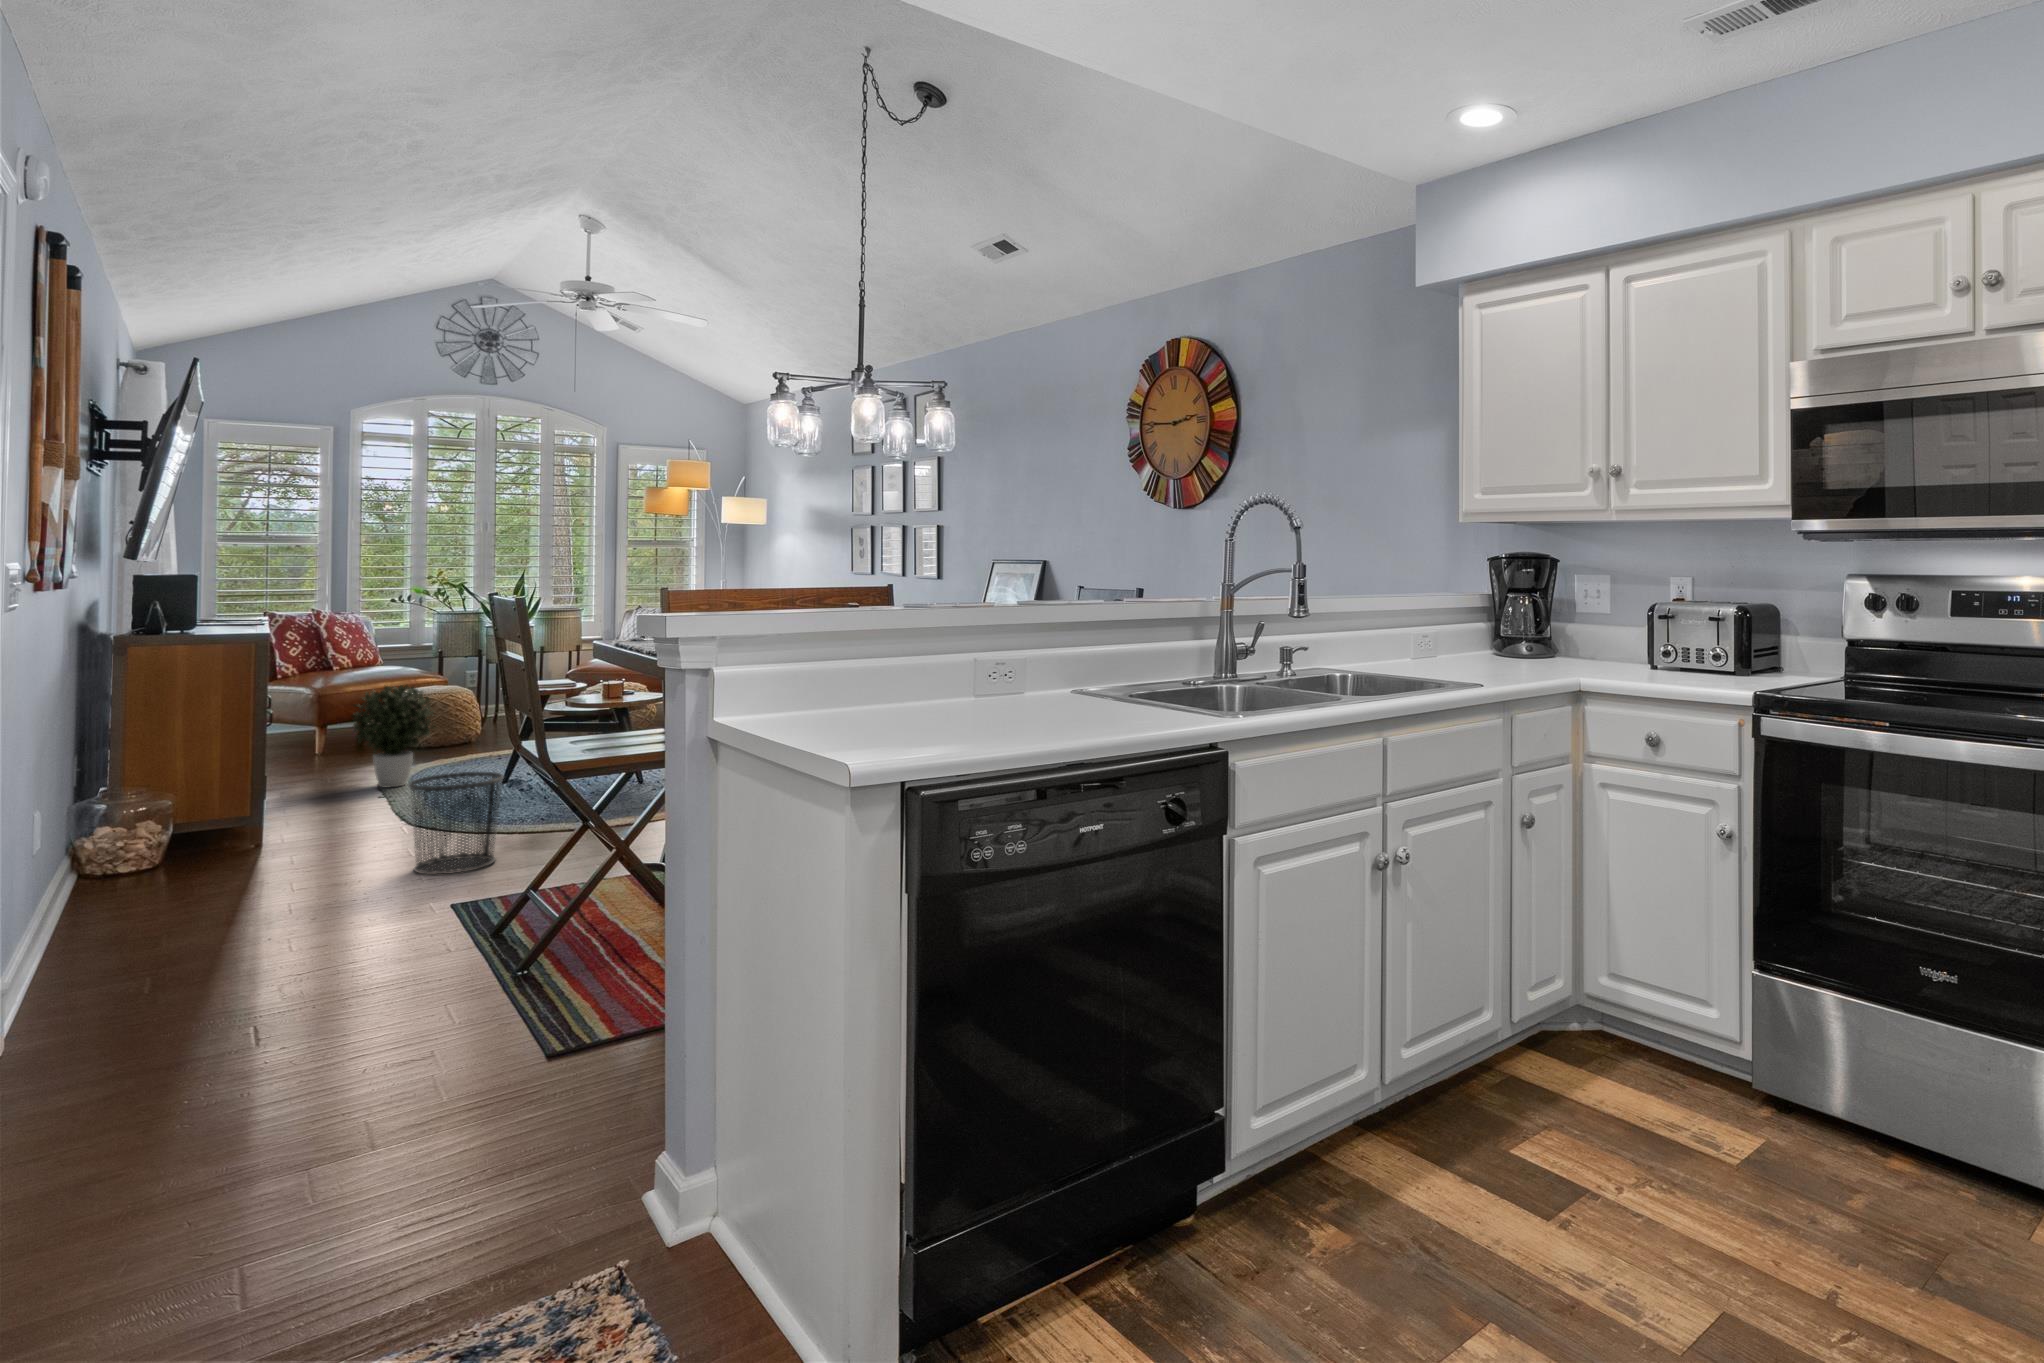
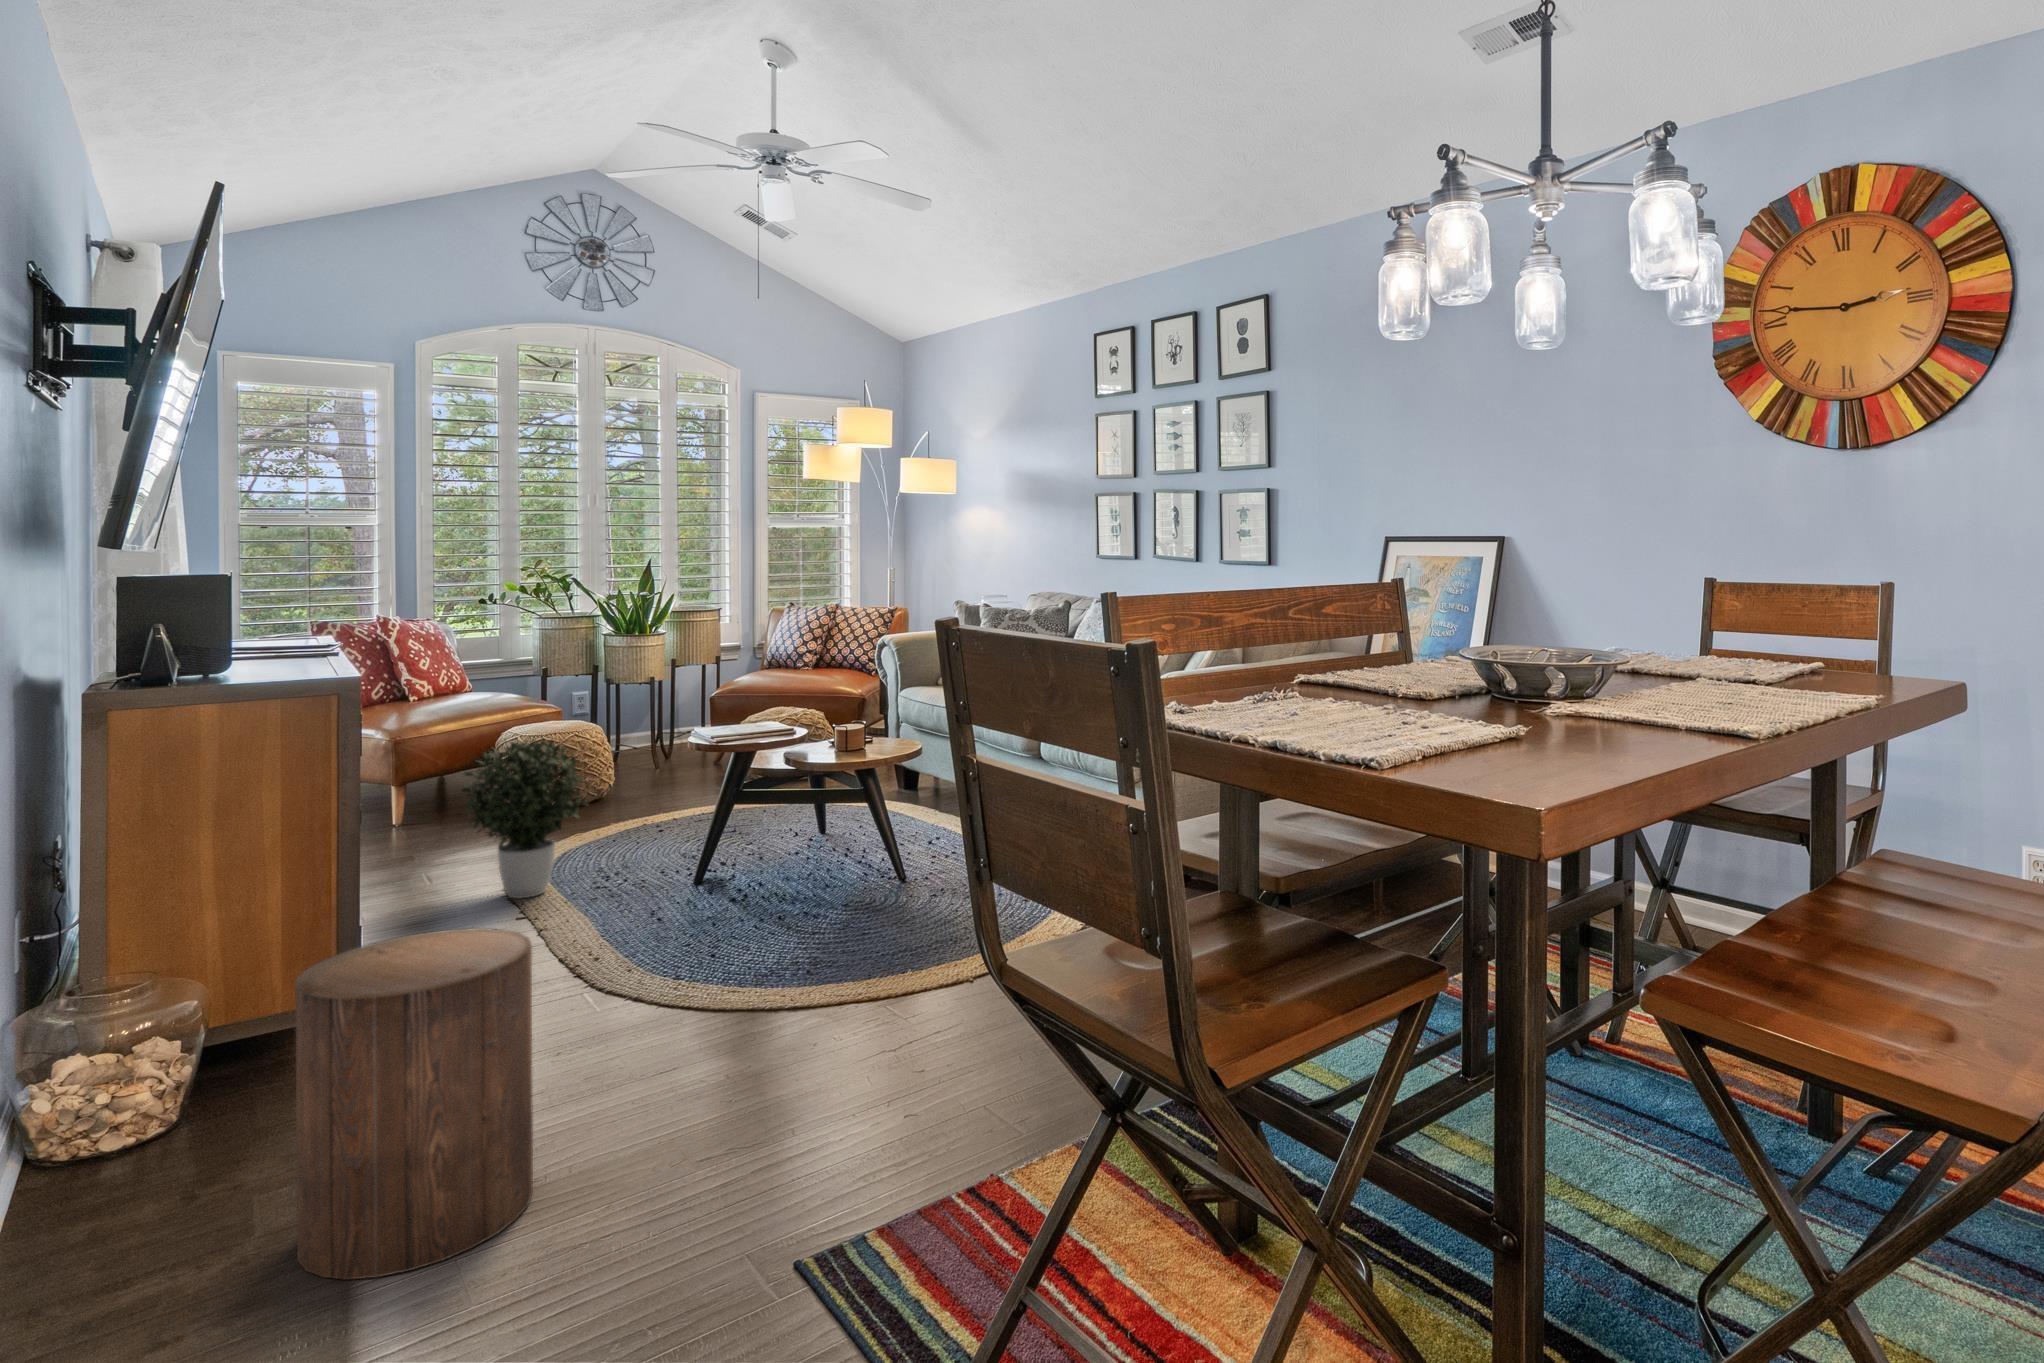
stool: none [217,754,346,908] -> present [296,928,533,1280]
waste bin: present [408,772,504,874] -> none [631,932,794,1144]

